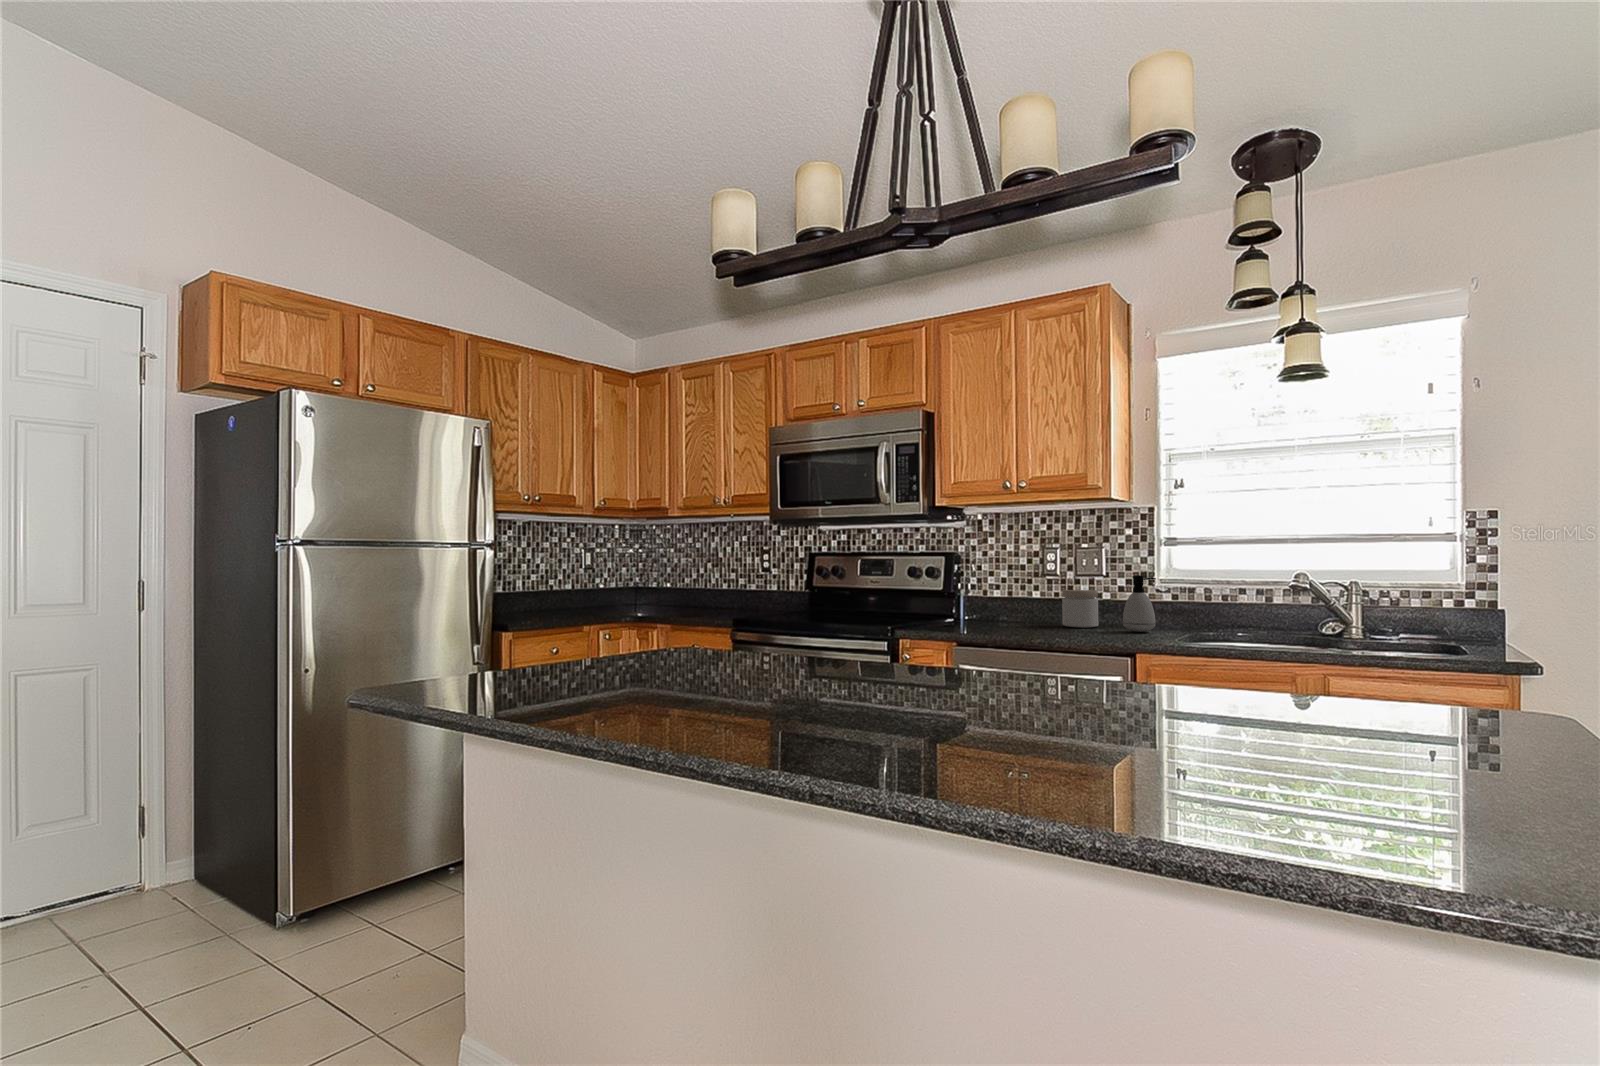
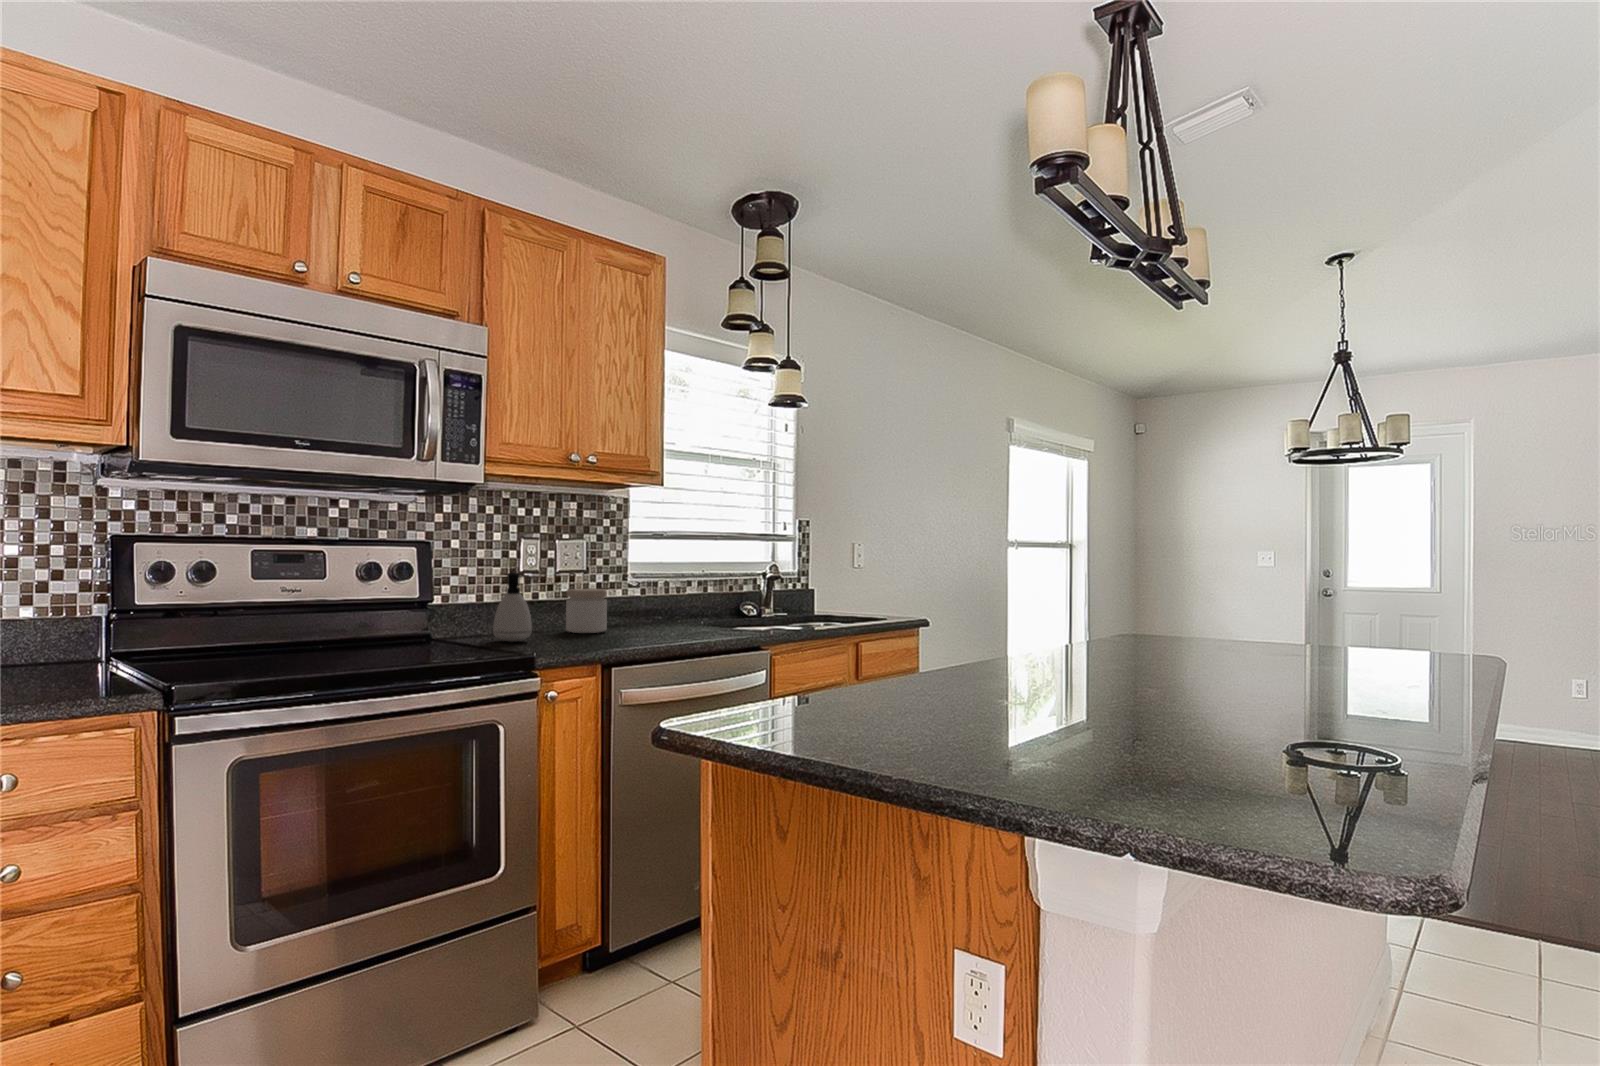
soap dispenser: present [1123,575,1156,632] -> present [493,573,532,642]

